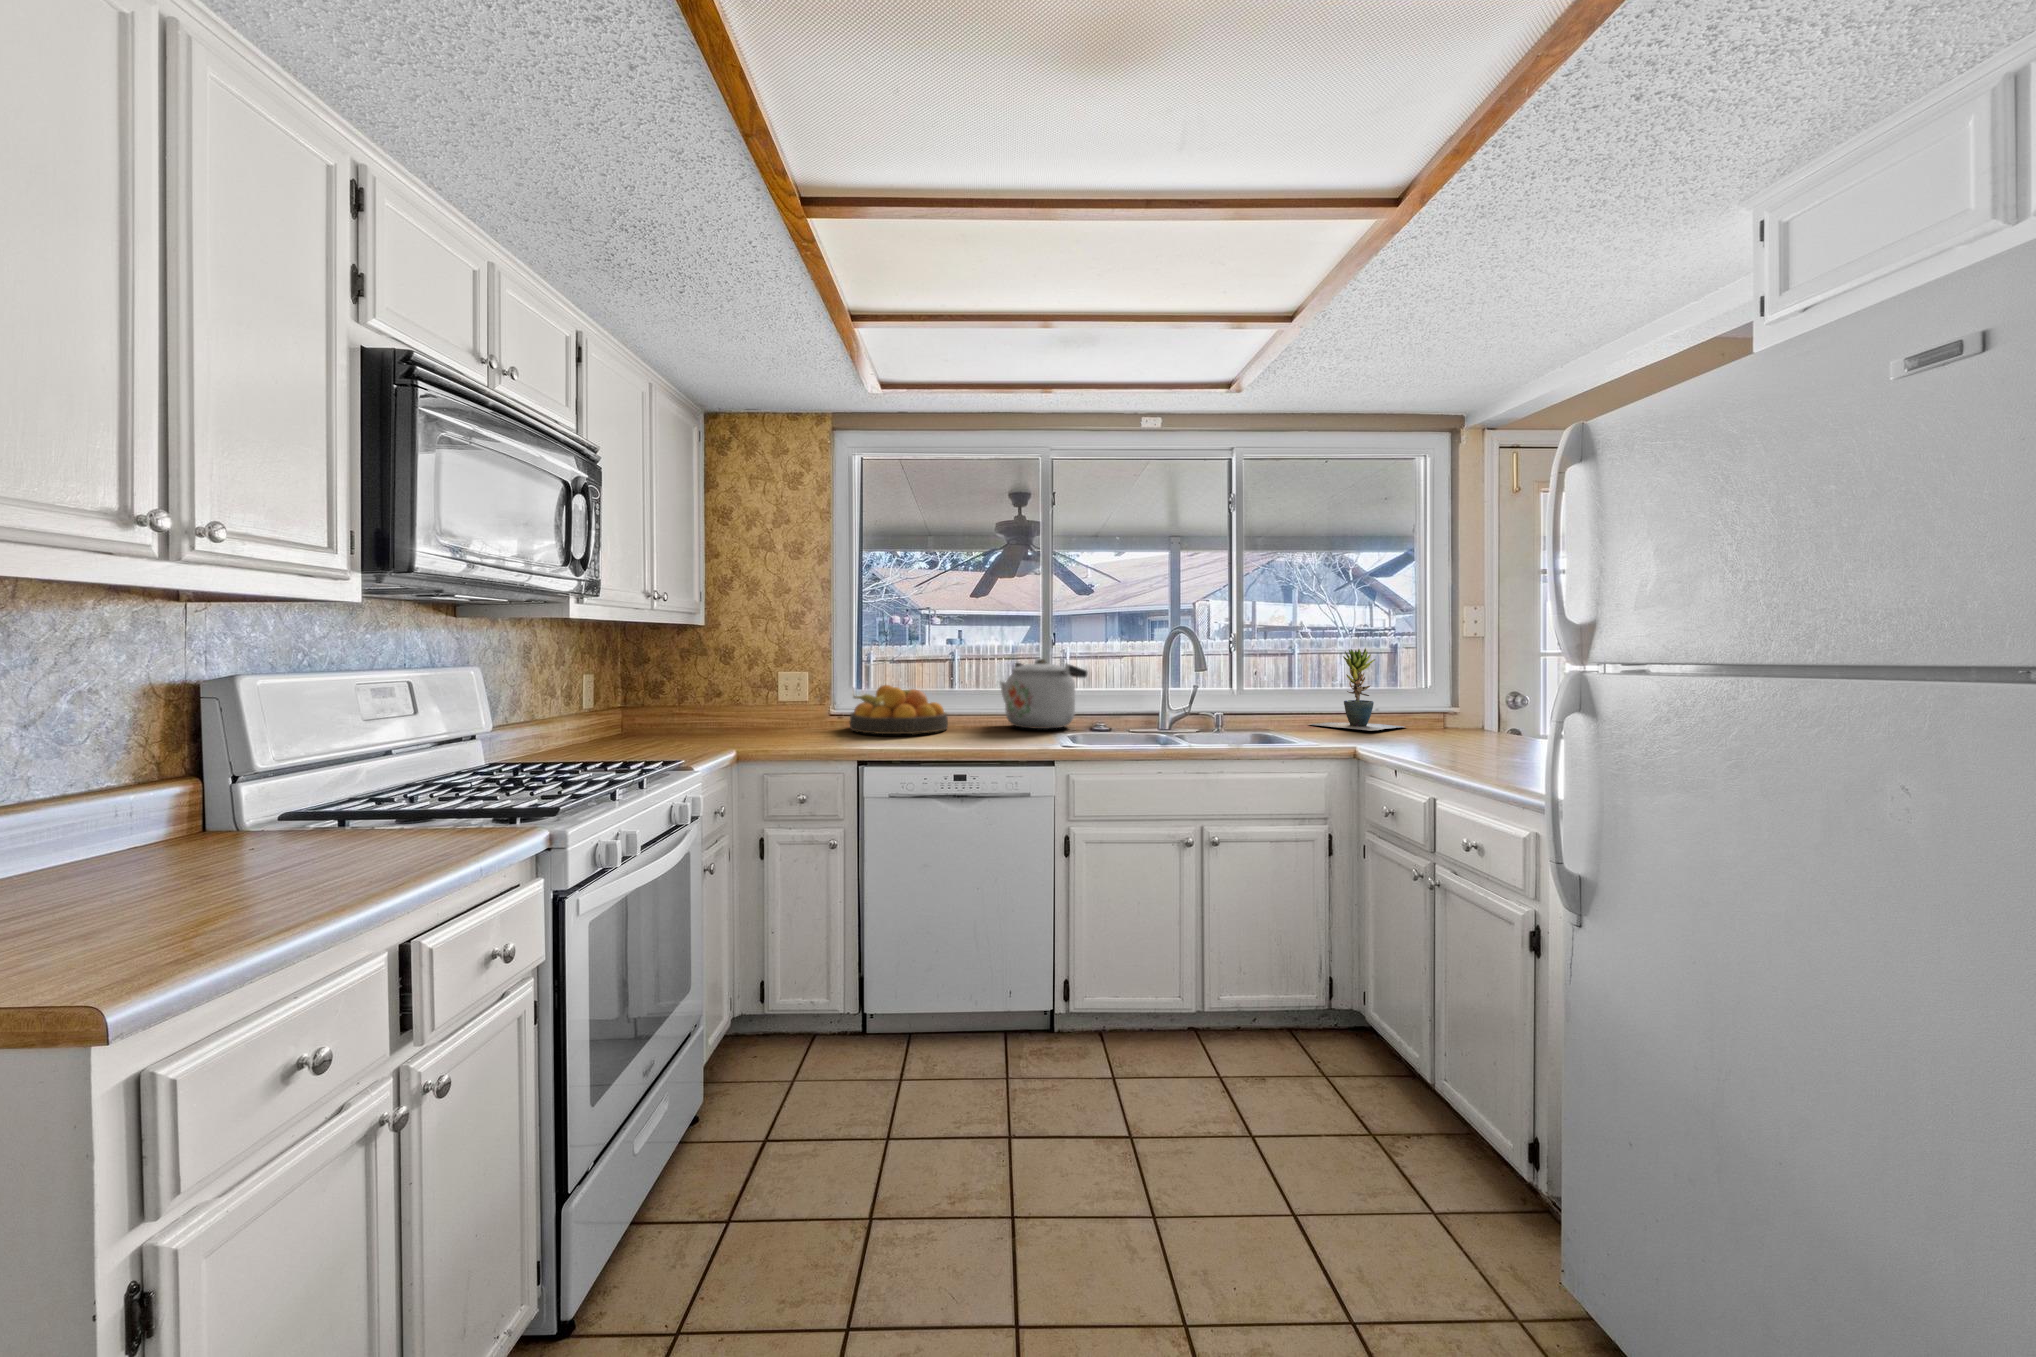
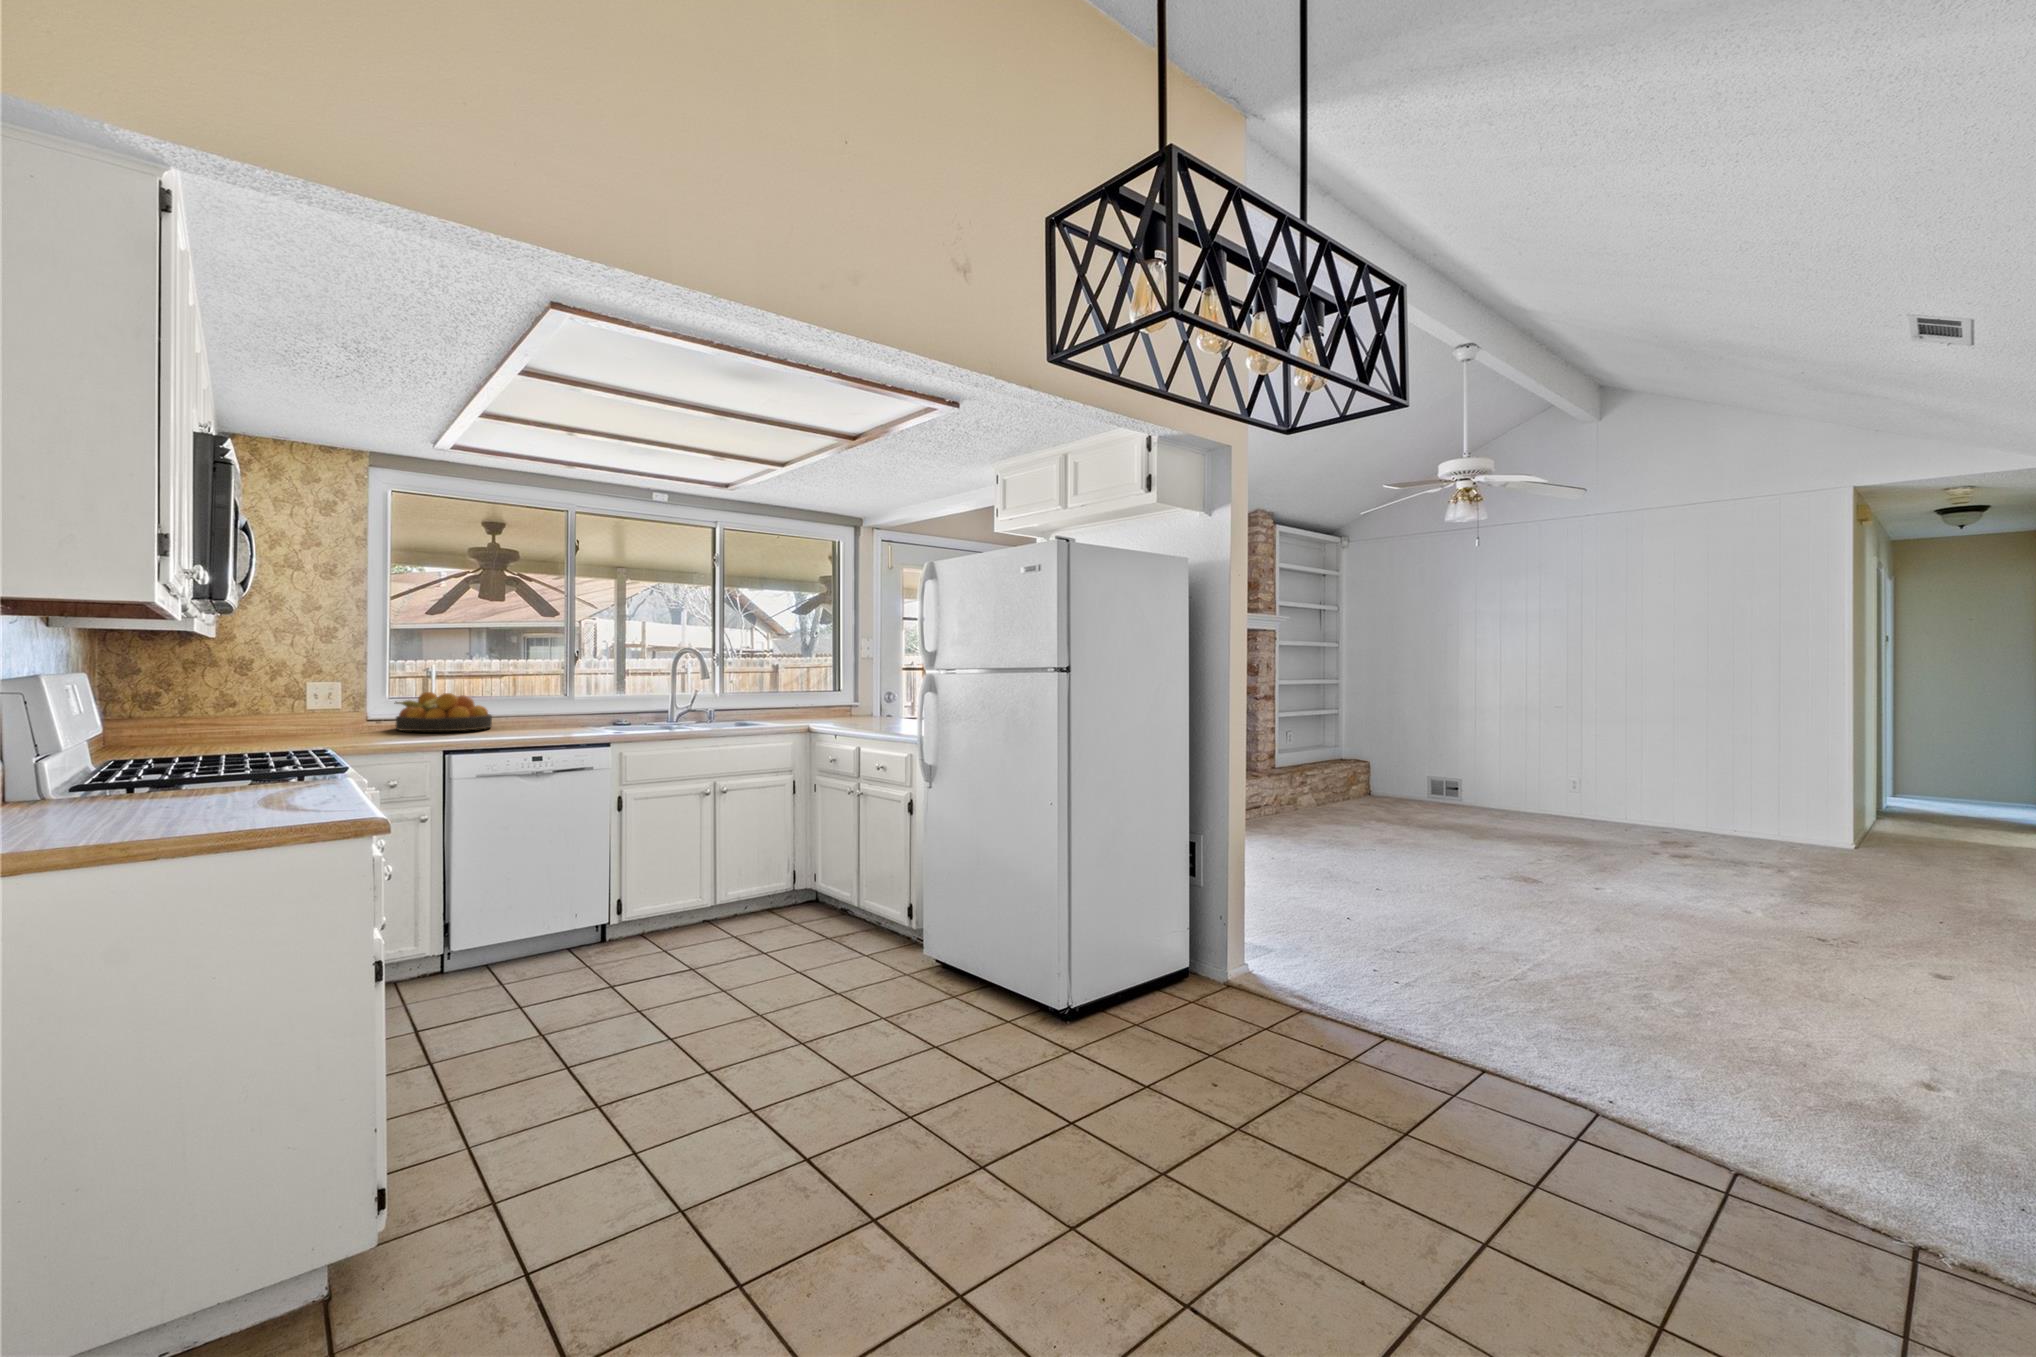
potted plant: present [1310,648,1404,731] -> none [767,664,830,717]
kettle: present [1000,658,1087,729] -> none [530,670,608,724]

